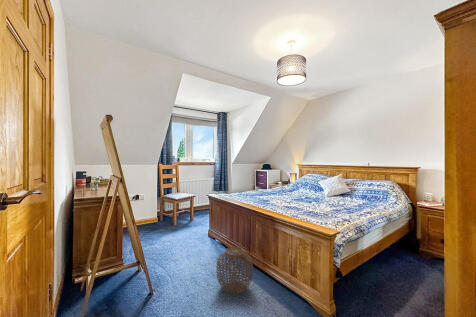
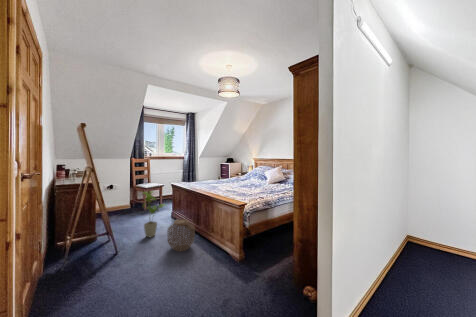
house plant: none [178,207,211,268] -> present [143,191,165,237]

